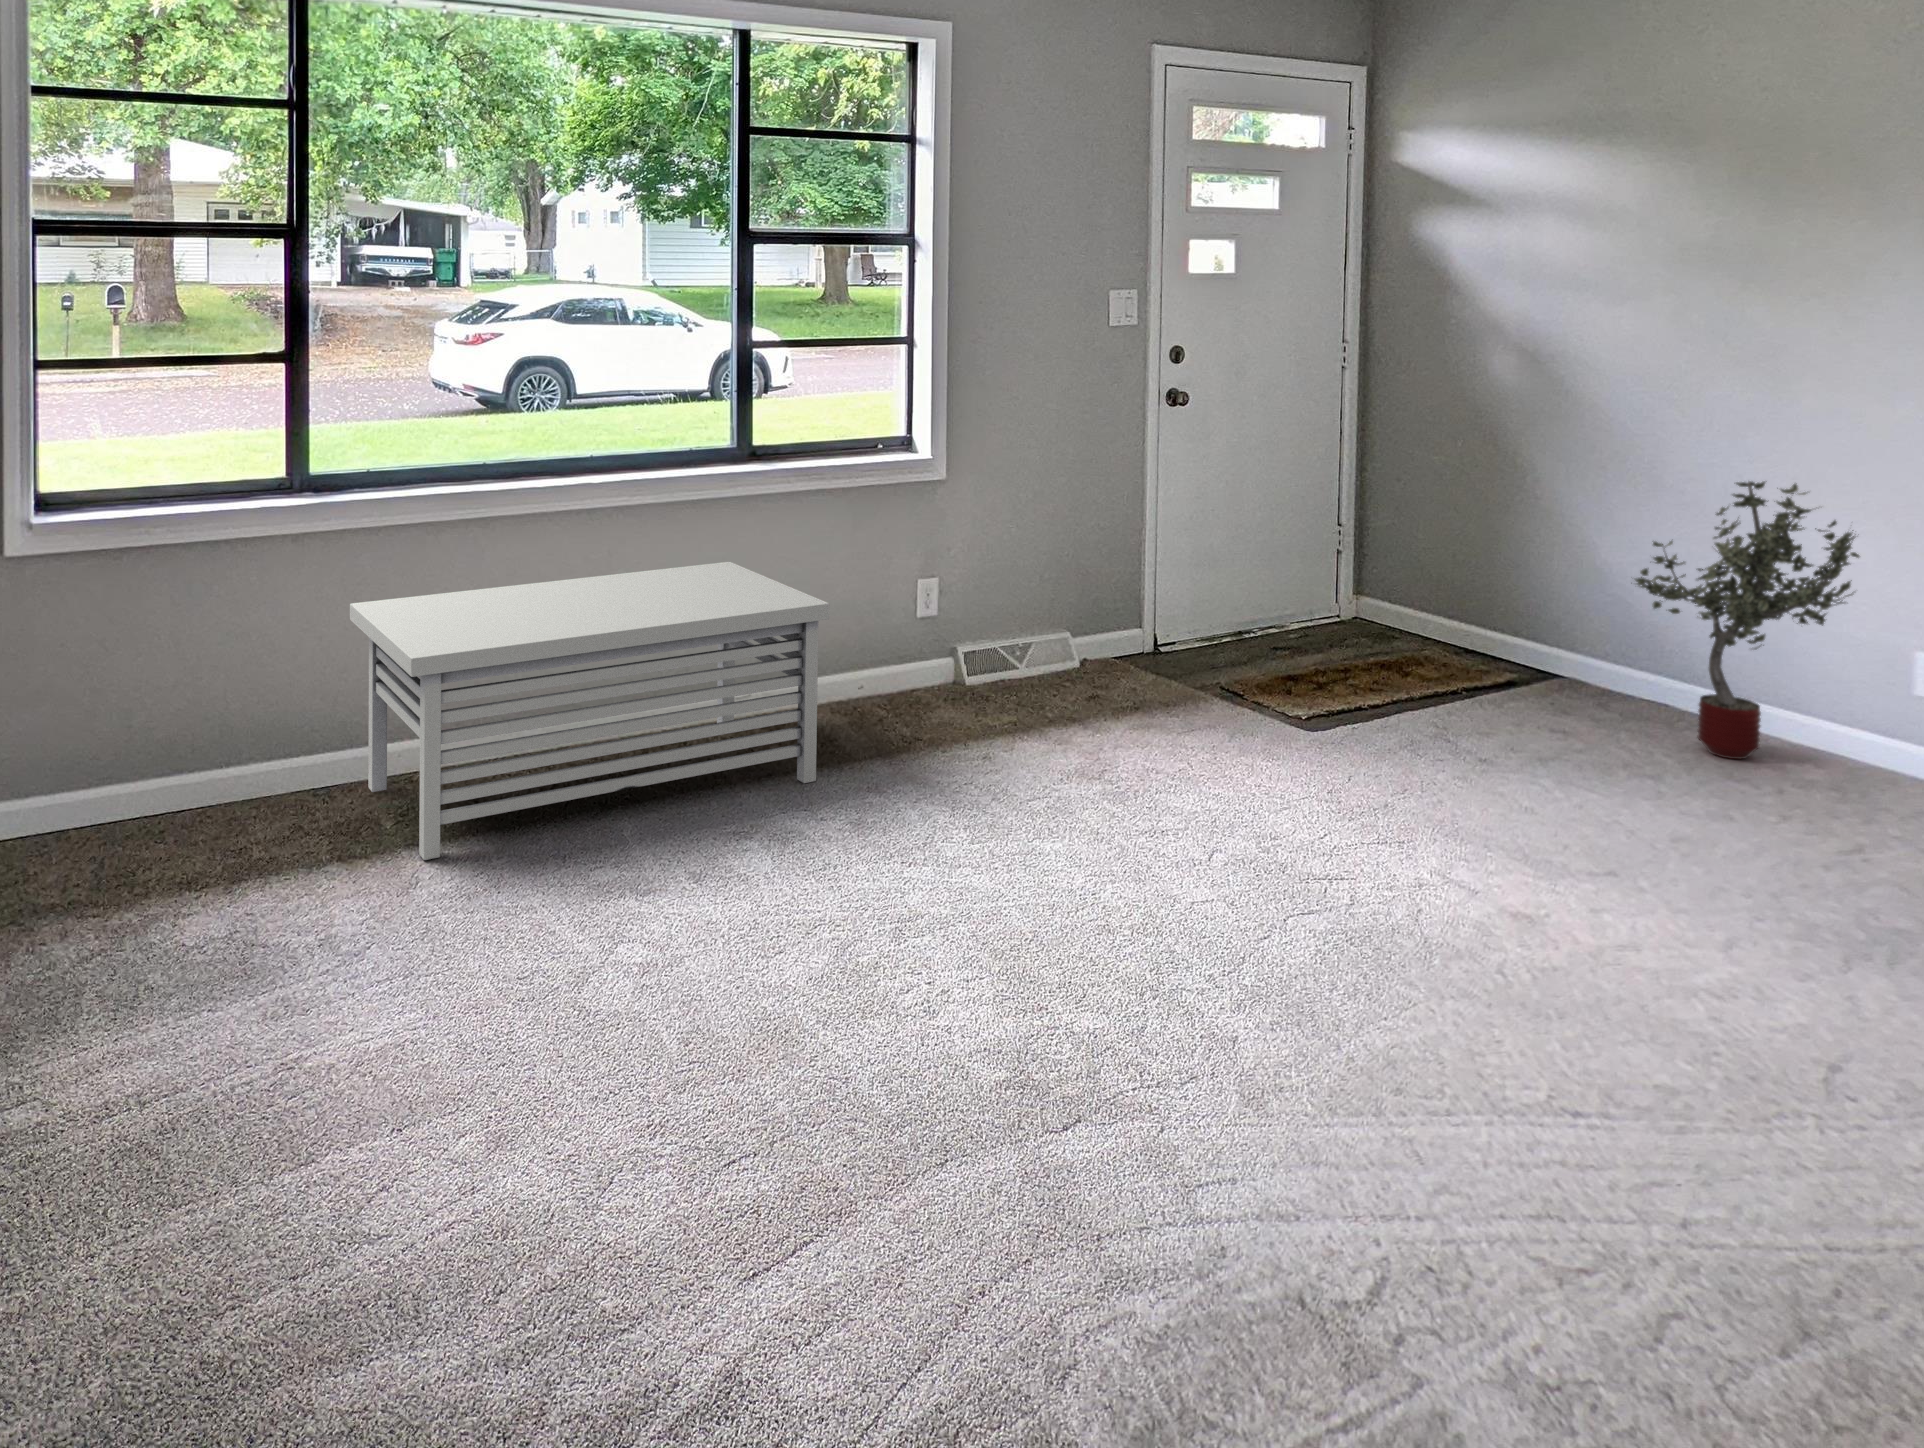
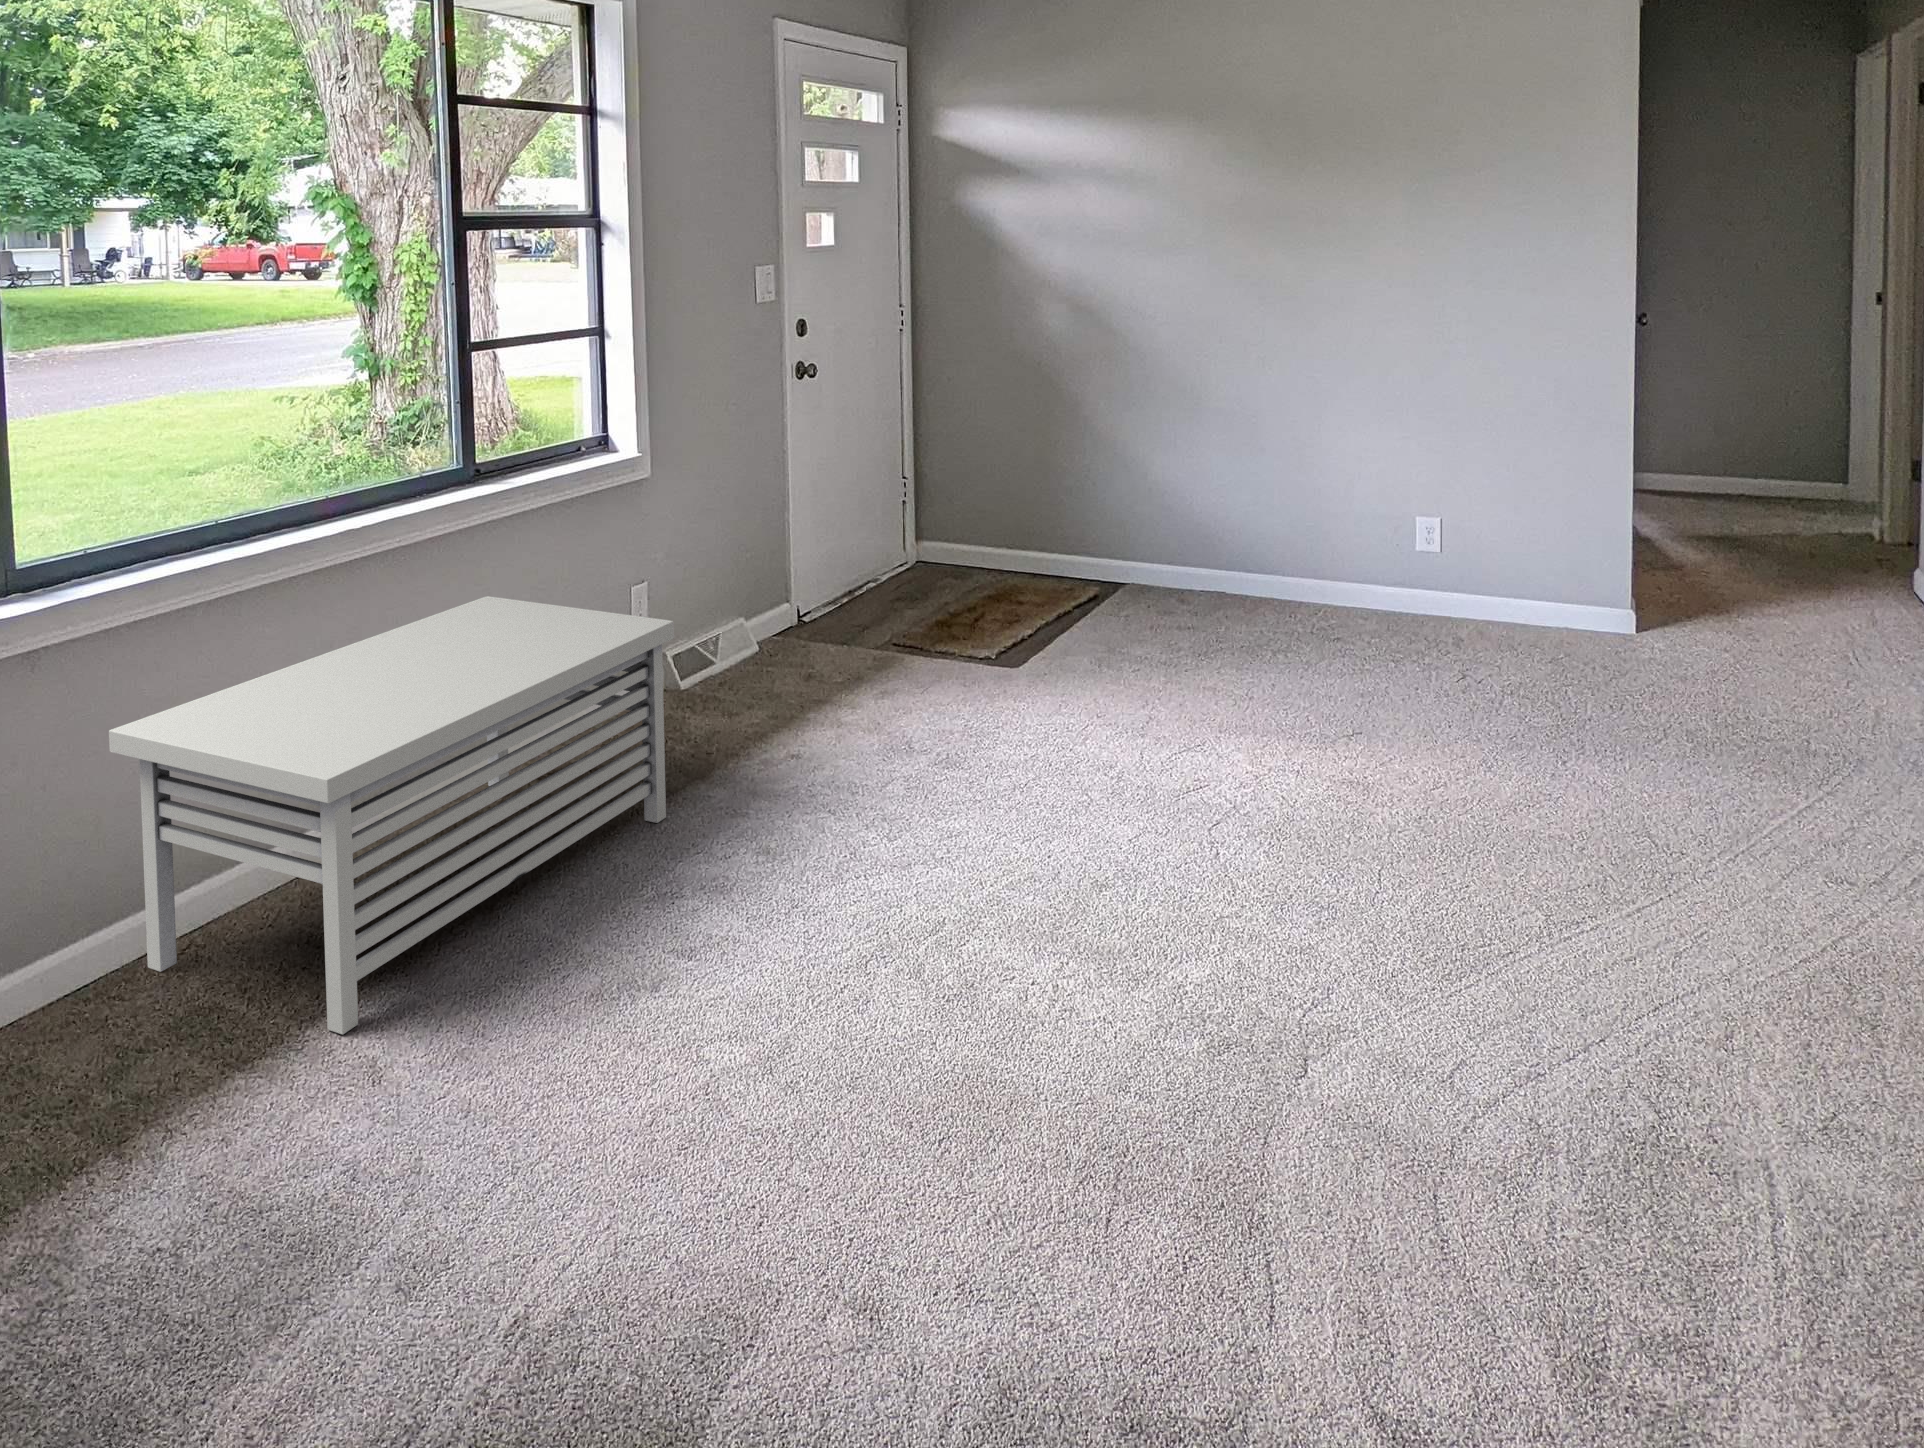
potted tree: present [1635,481,1860,759] -> none [1205,395,1397,623]

